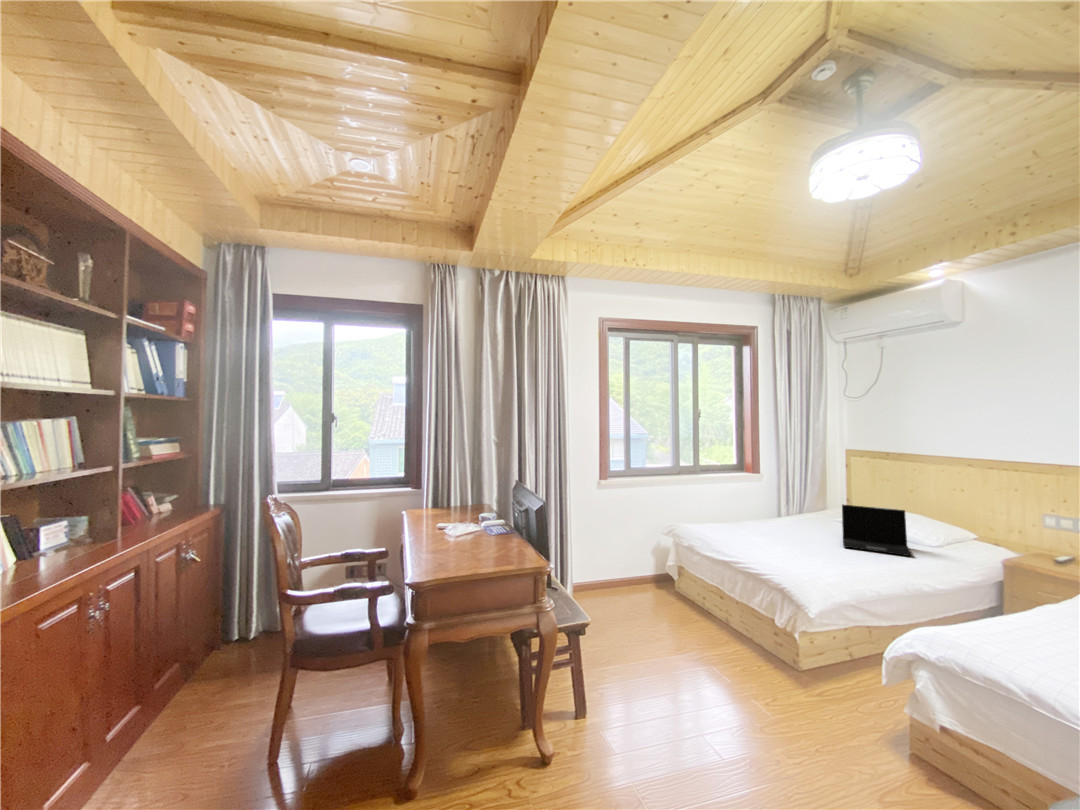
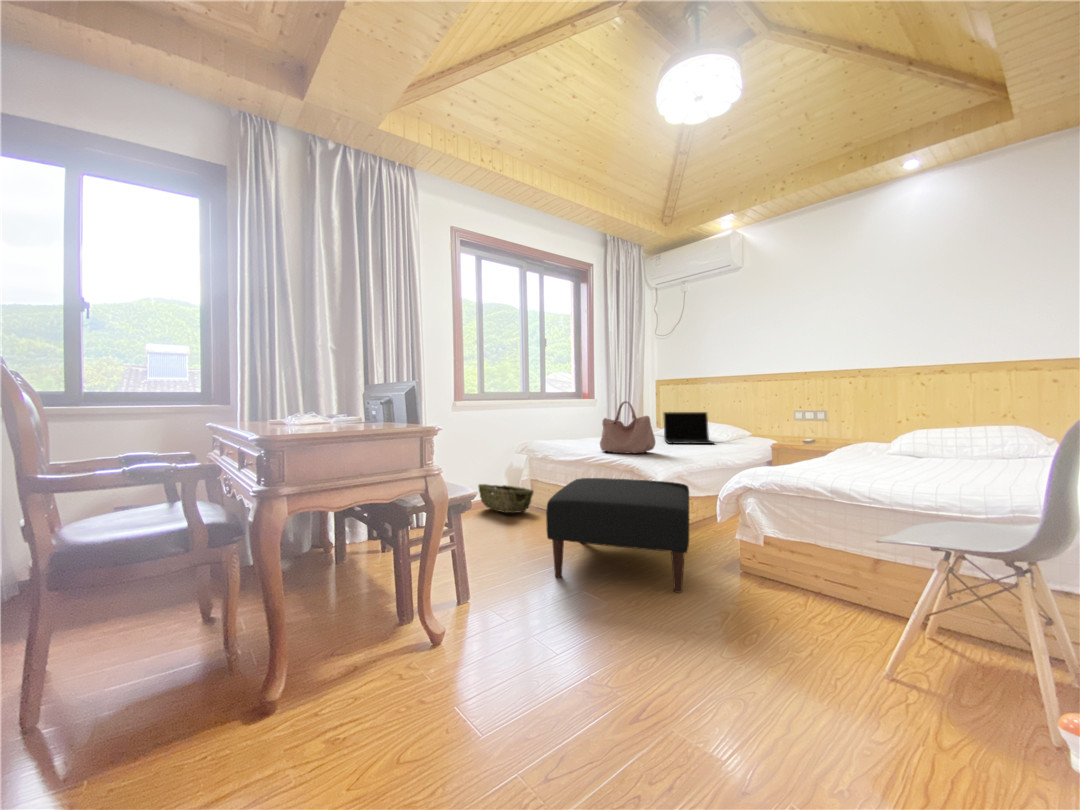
handbag: none [750,502,818,565] -> present [600,401,655,453]
woven basket: none [623,563,678,602] -> present [479,484,534,513]
ottoman: none [668,590,852,773] -> present [546,478,689,593]

